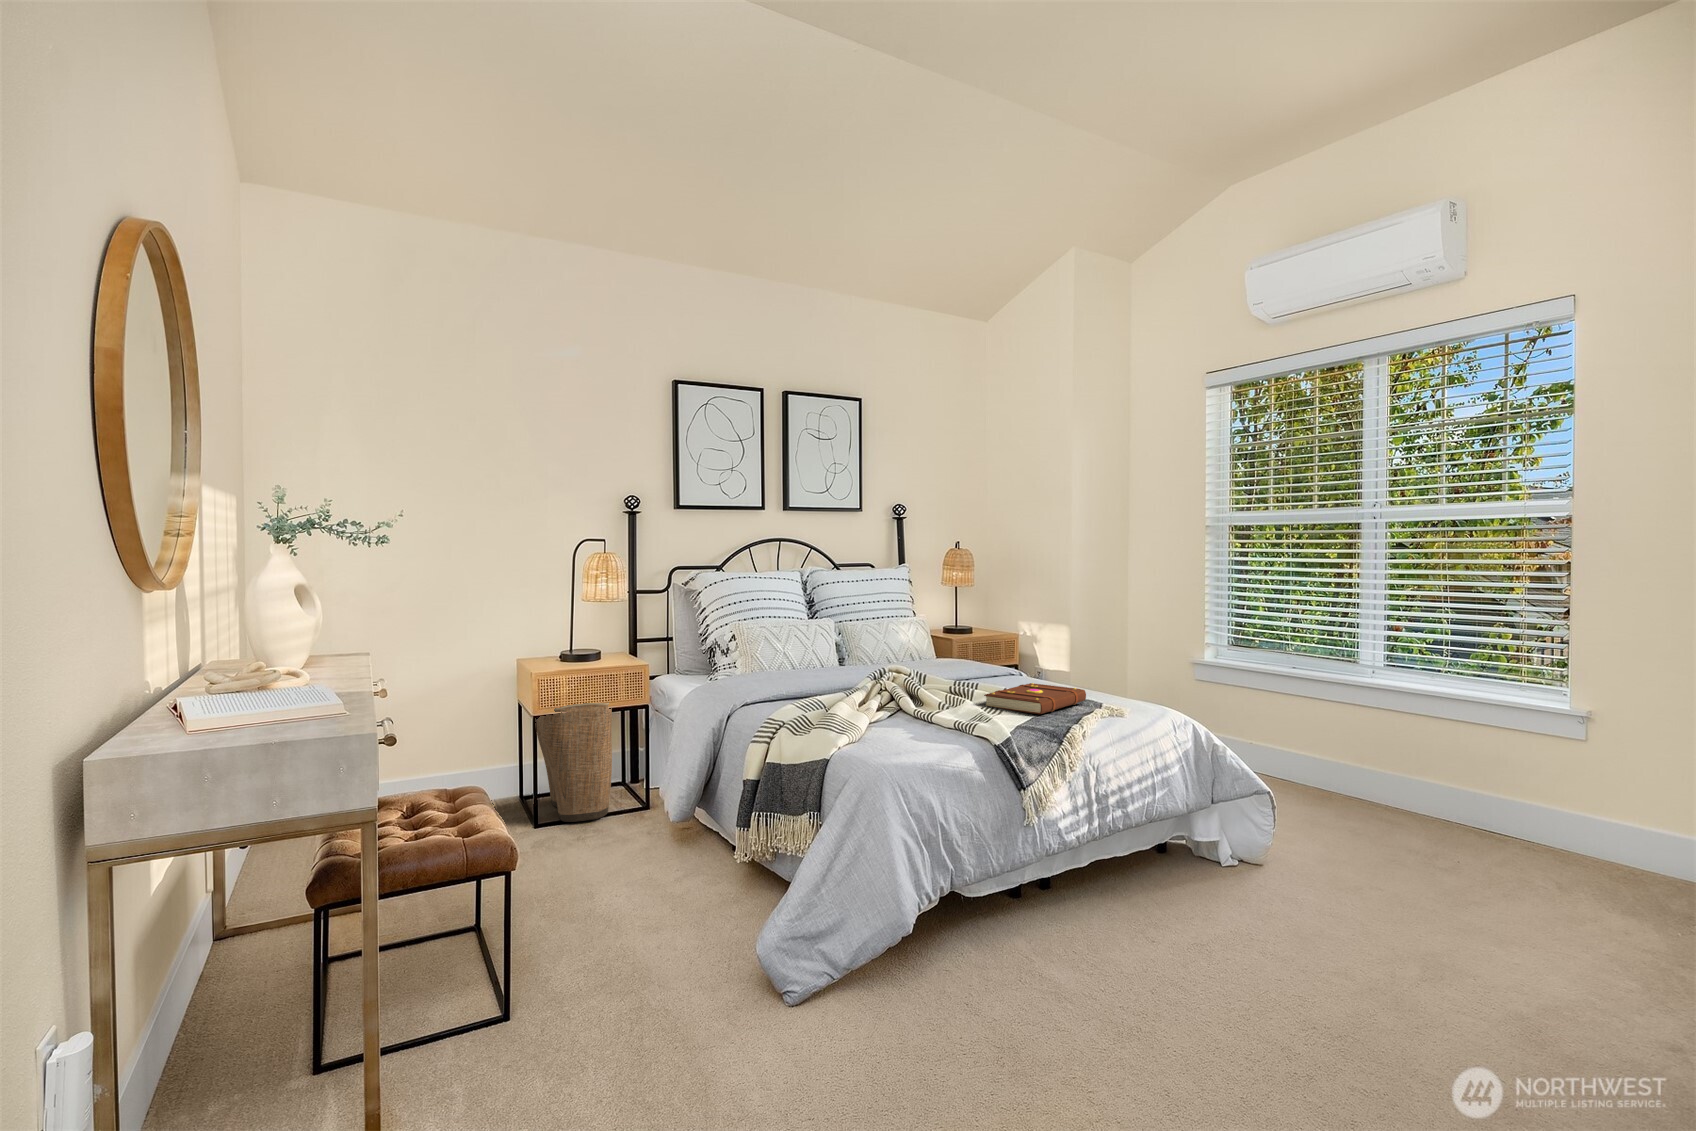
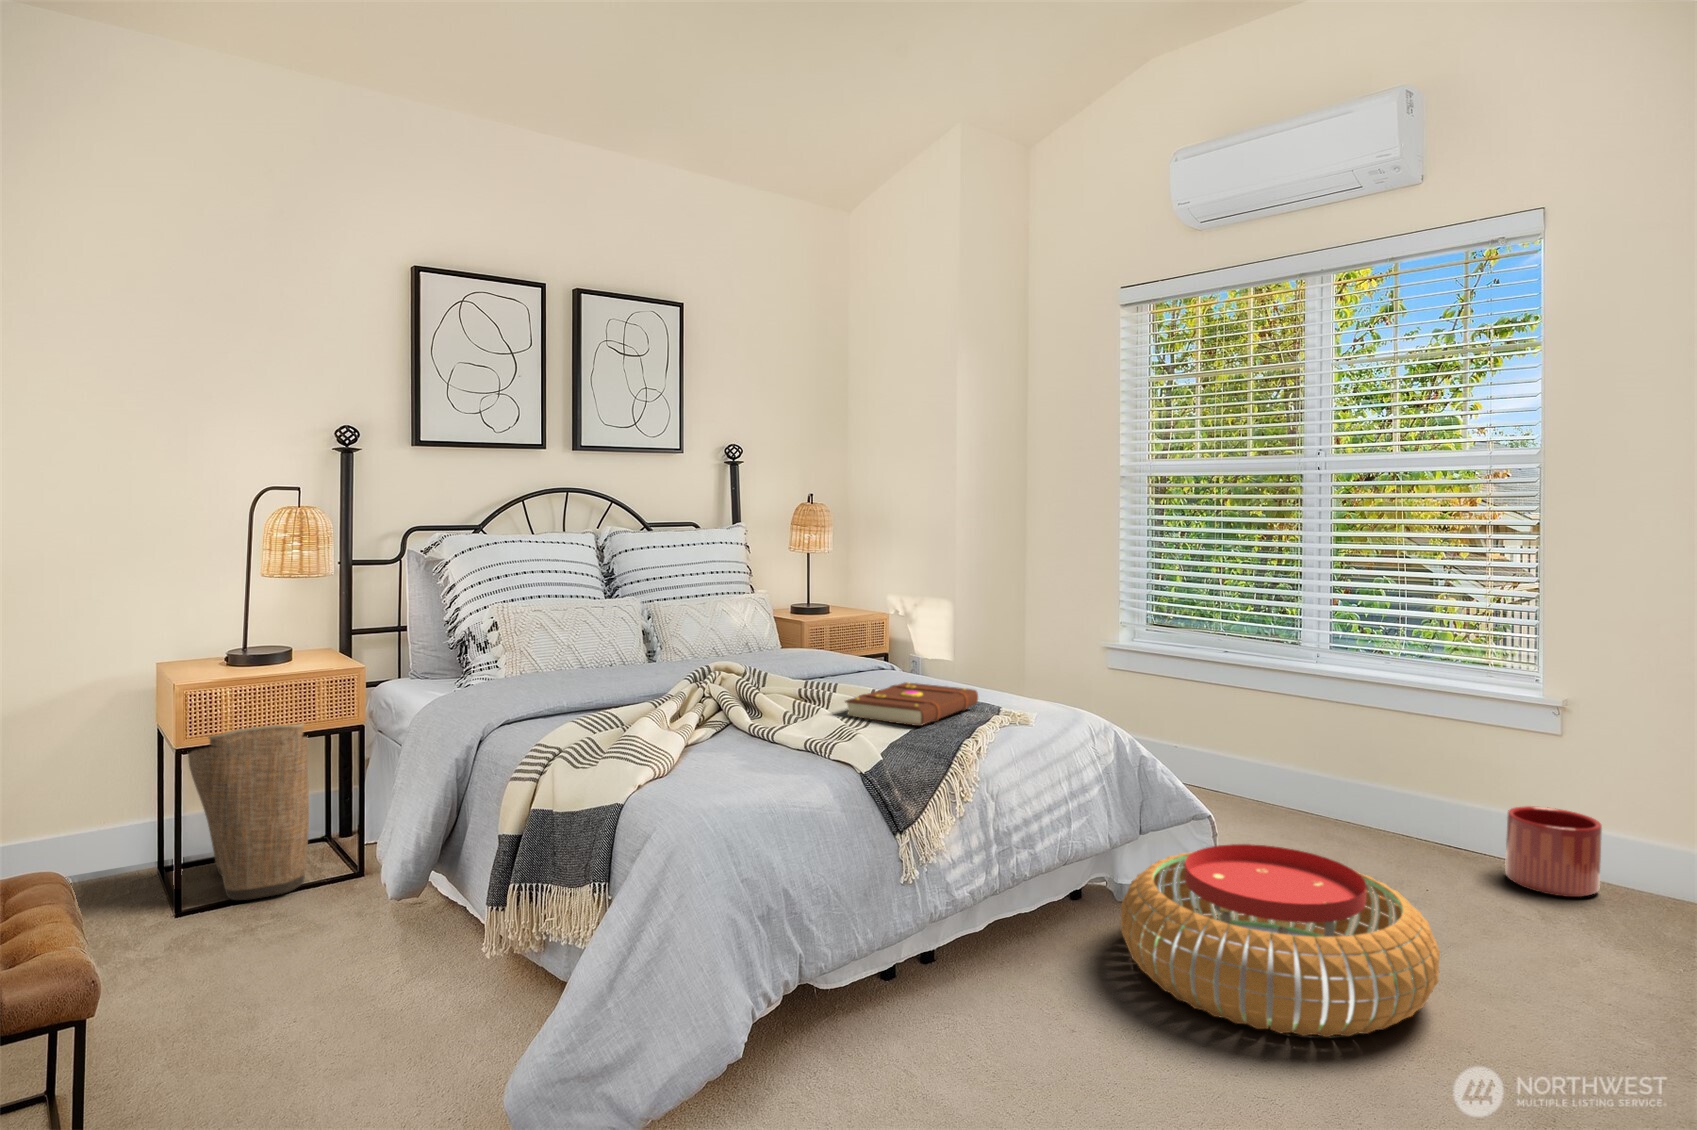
planter: none [1545,801,1633,878] -> present [1505,806,1602,897]
pouf: none [1198,815,1462,964] -> present [1121,844,1440,1037]

